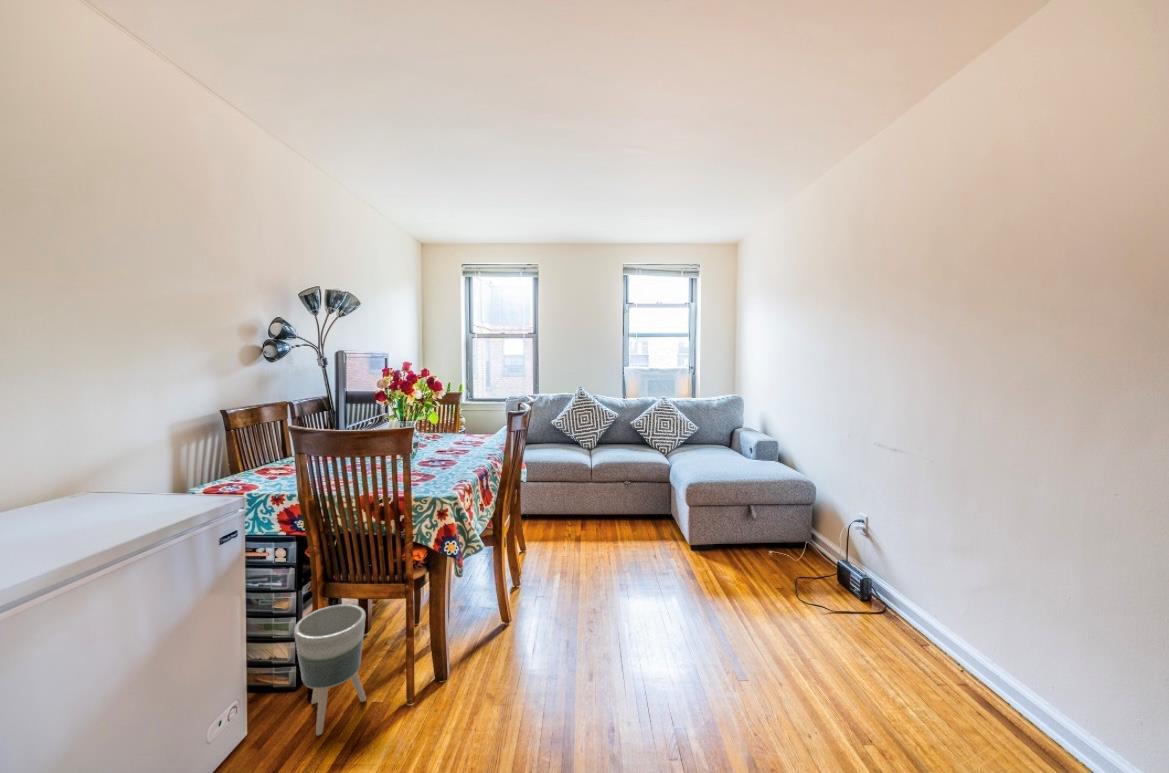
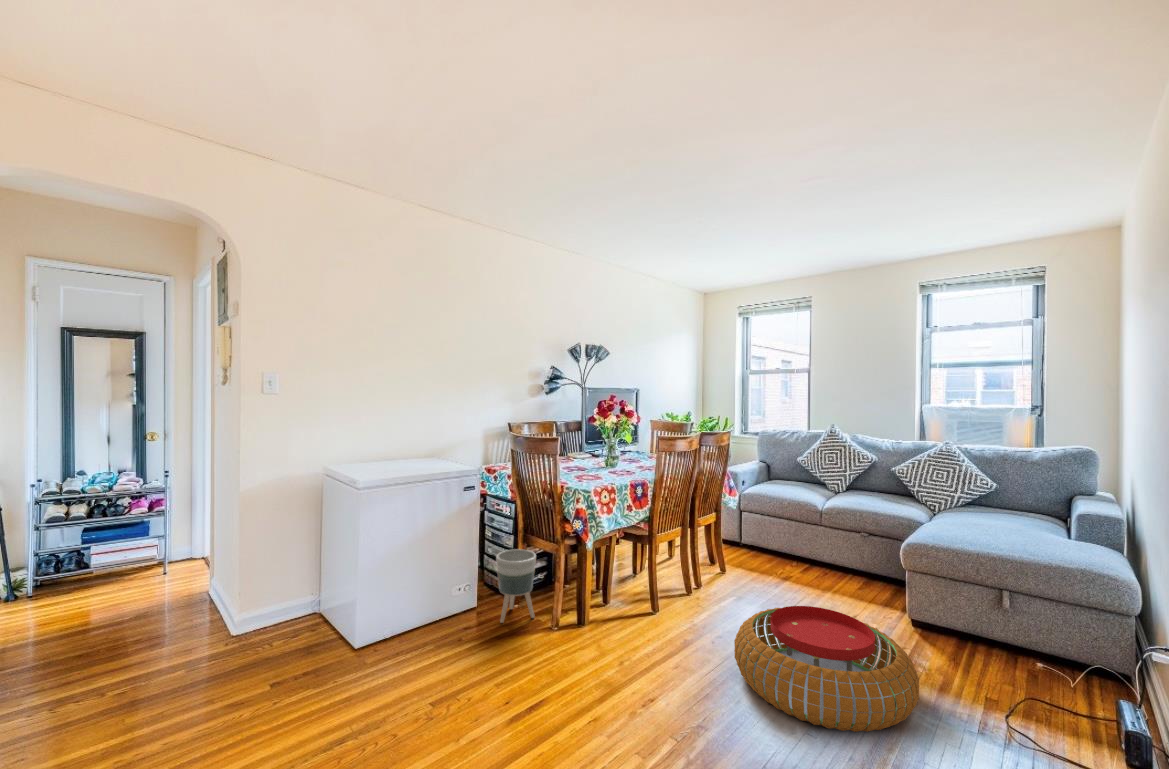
pouf: none [628,562,791,679] -> present [734,606,919,732]

